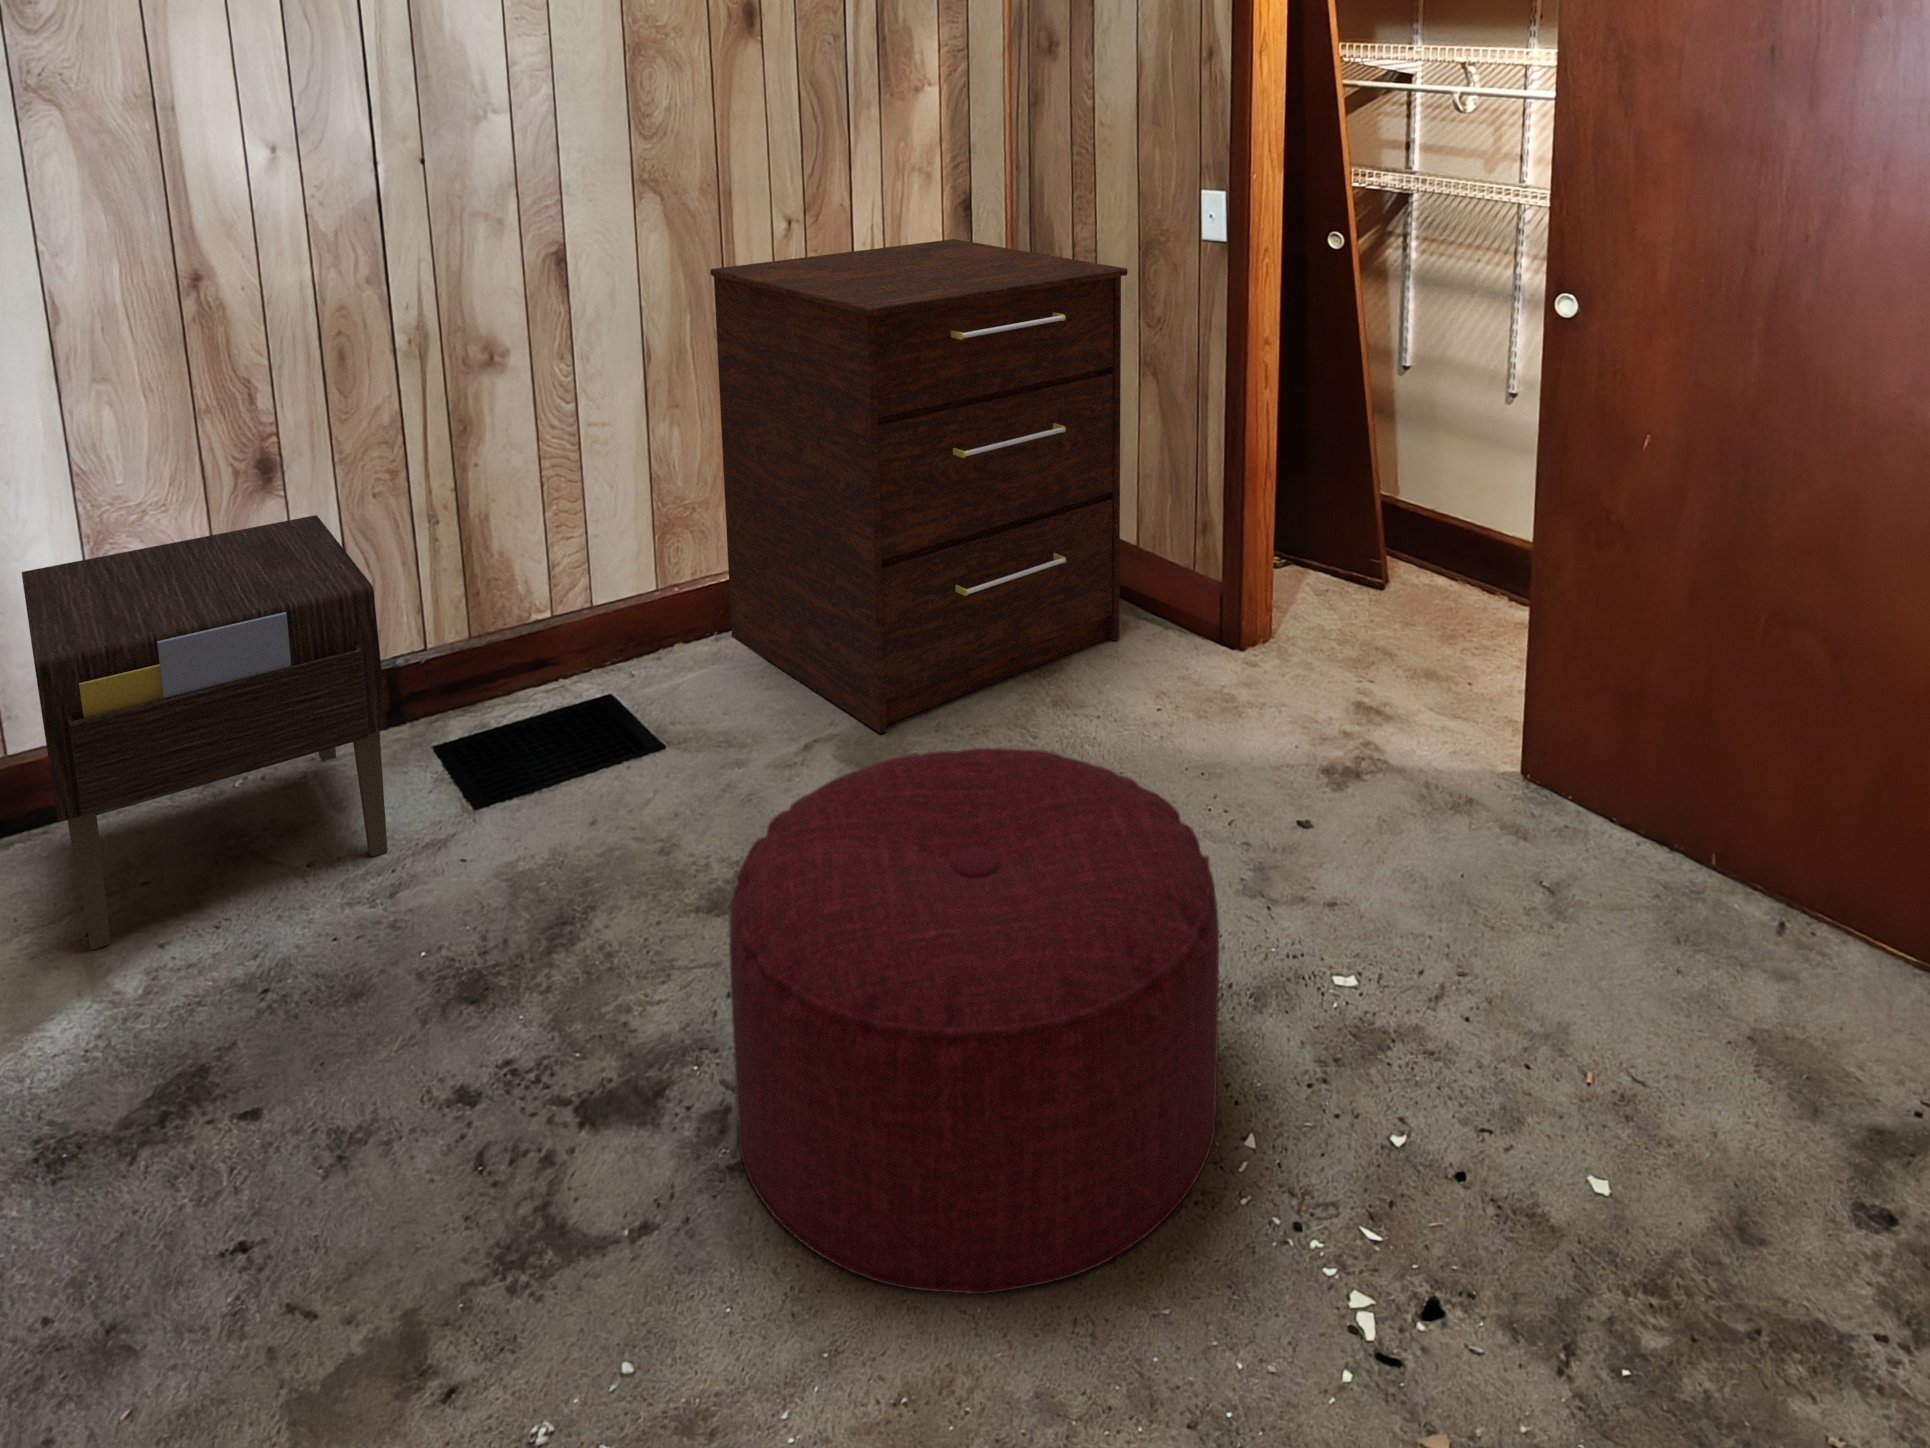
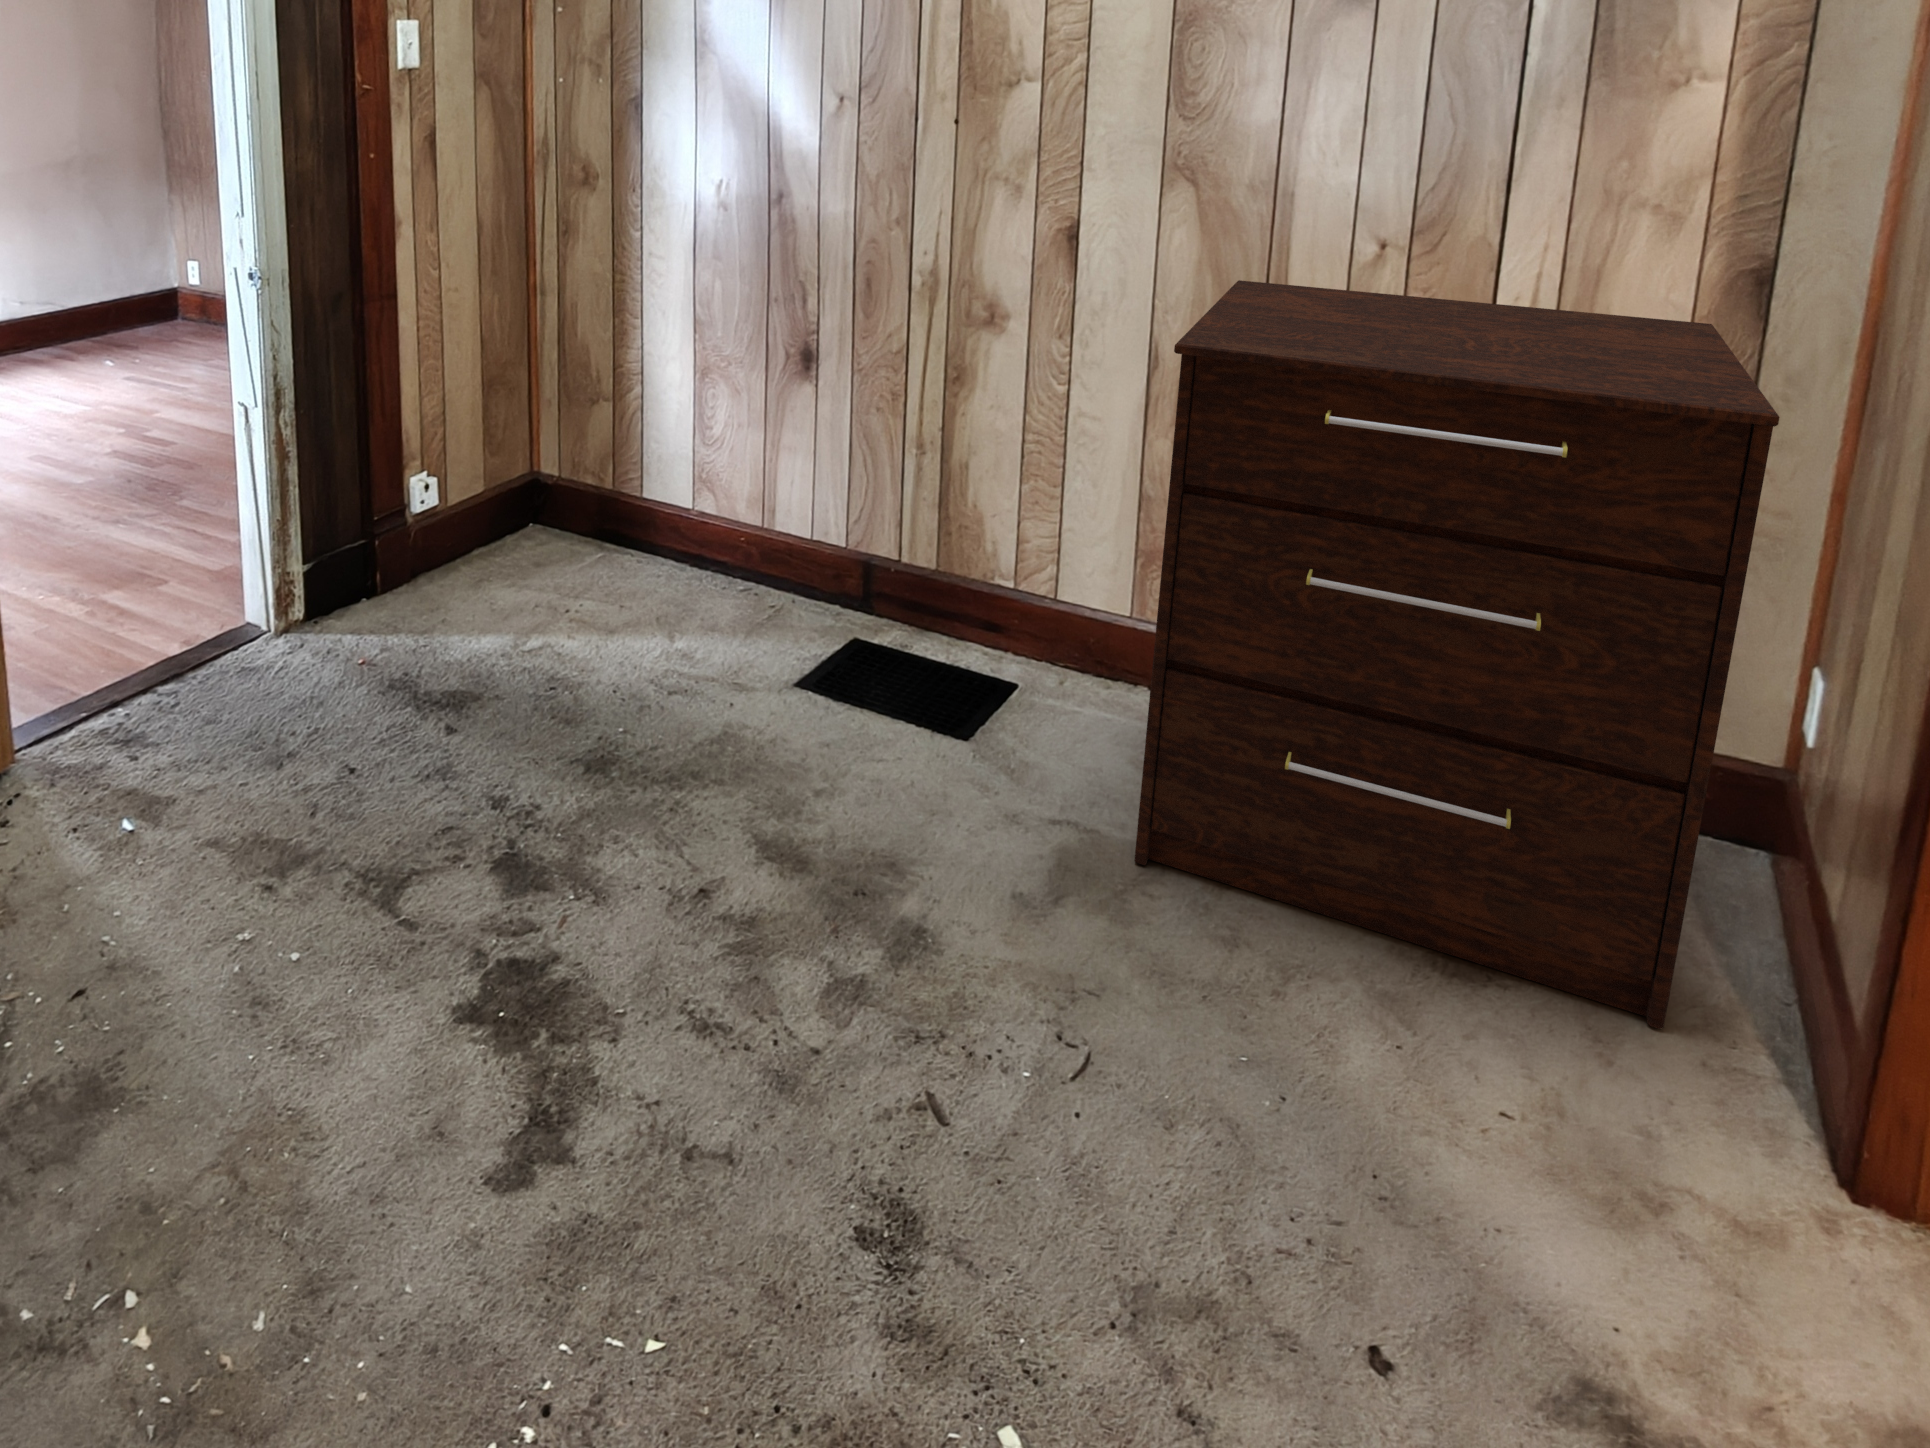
nightstand: present [22,515,387,950] -> none [546,376,825,670]
ottoman: present [729,748,1219,1294] -> none [387,733,895,1303]

